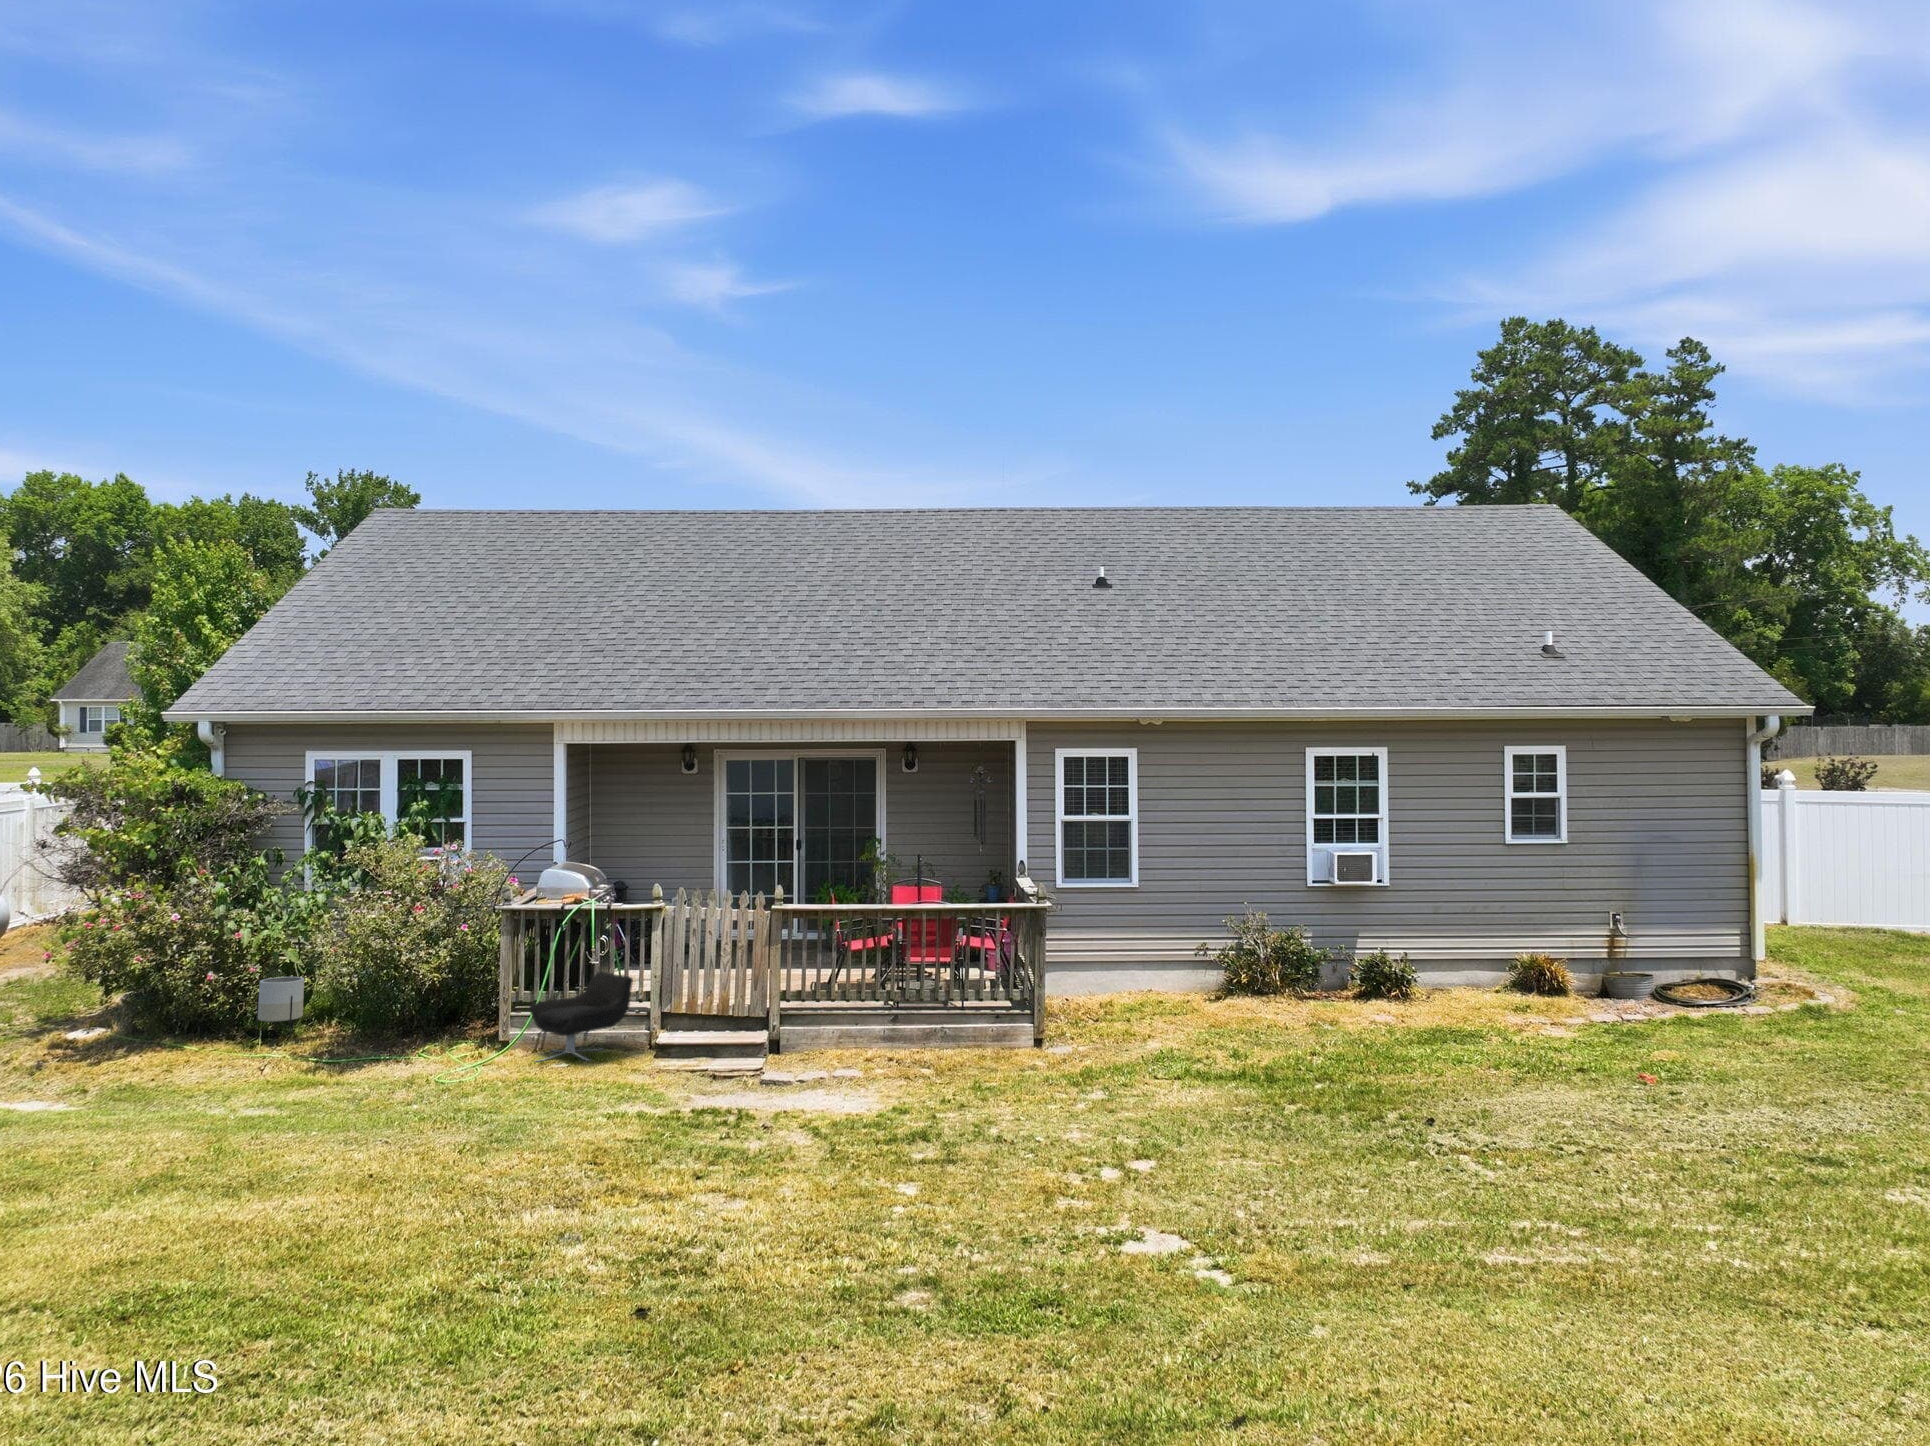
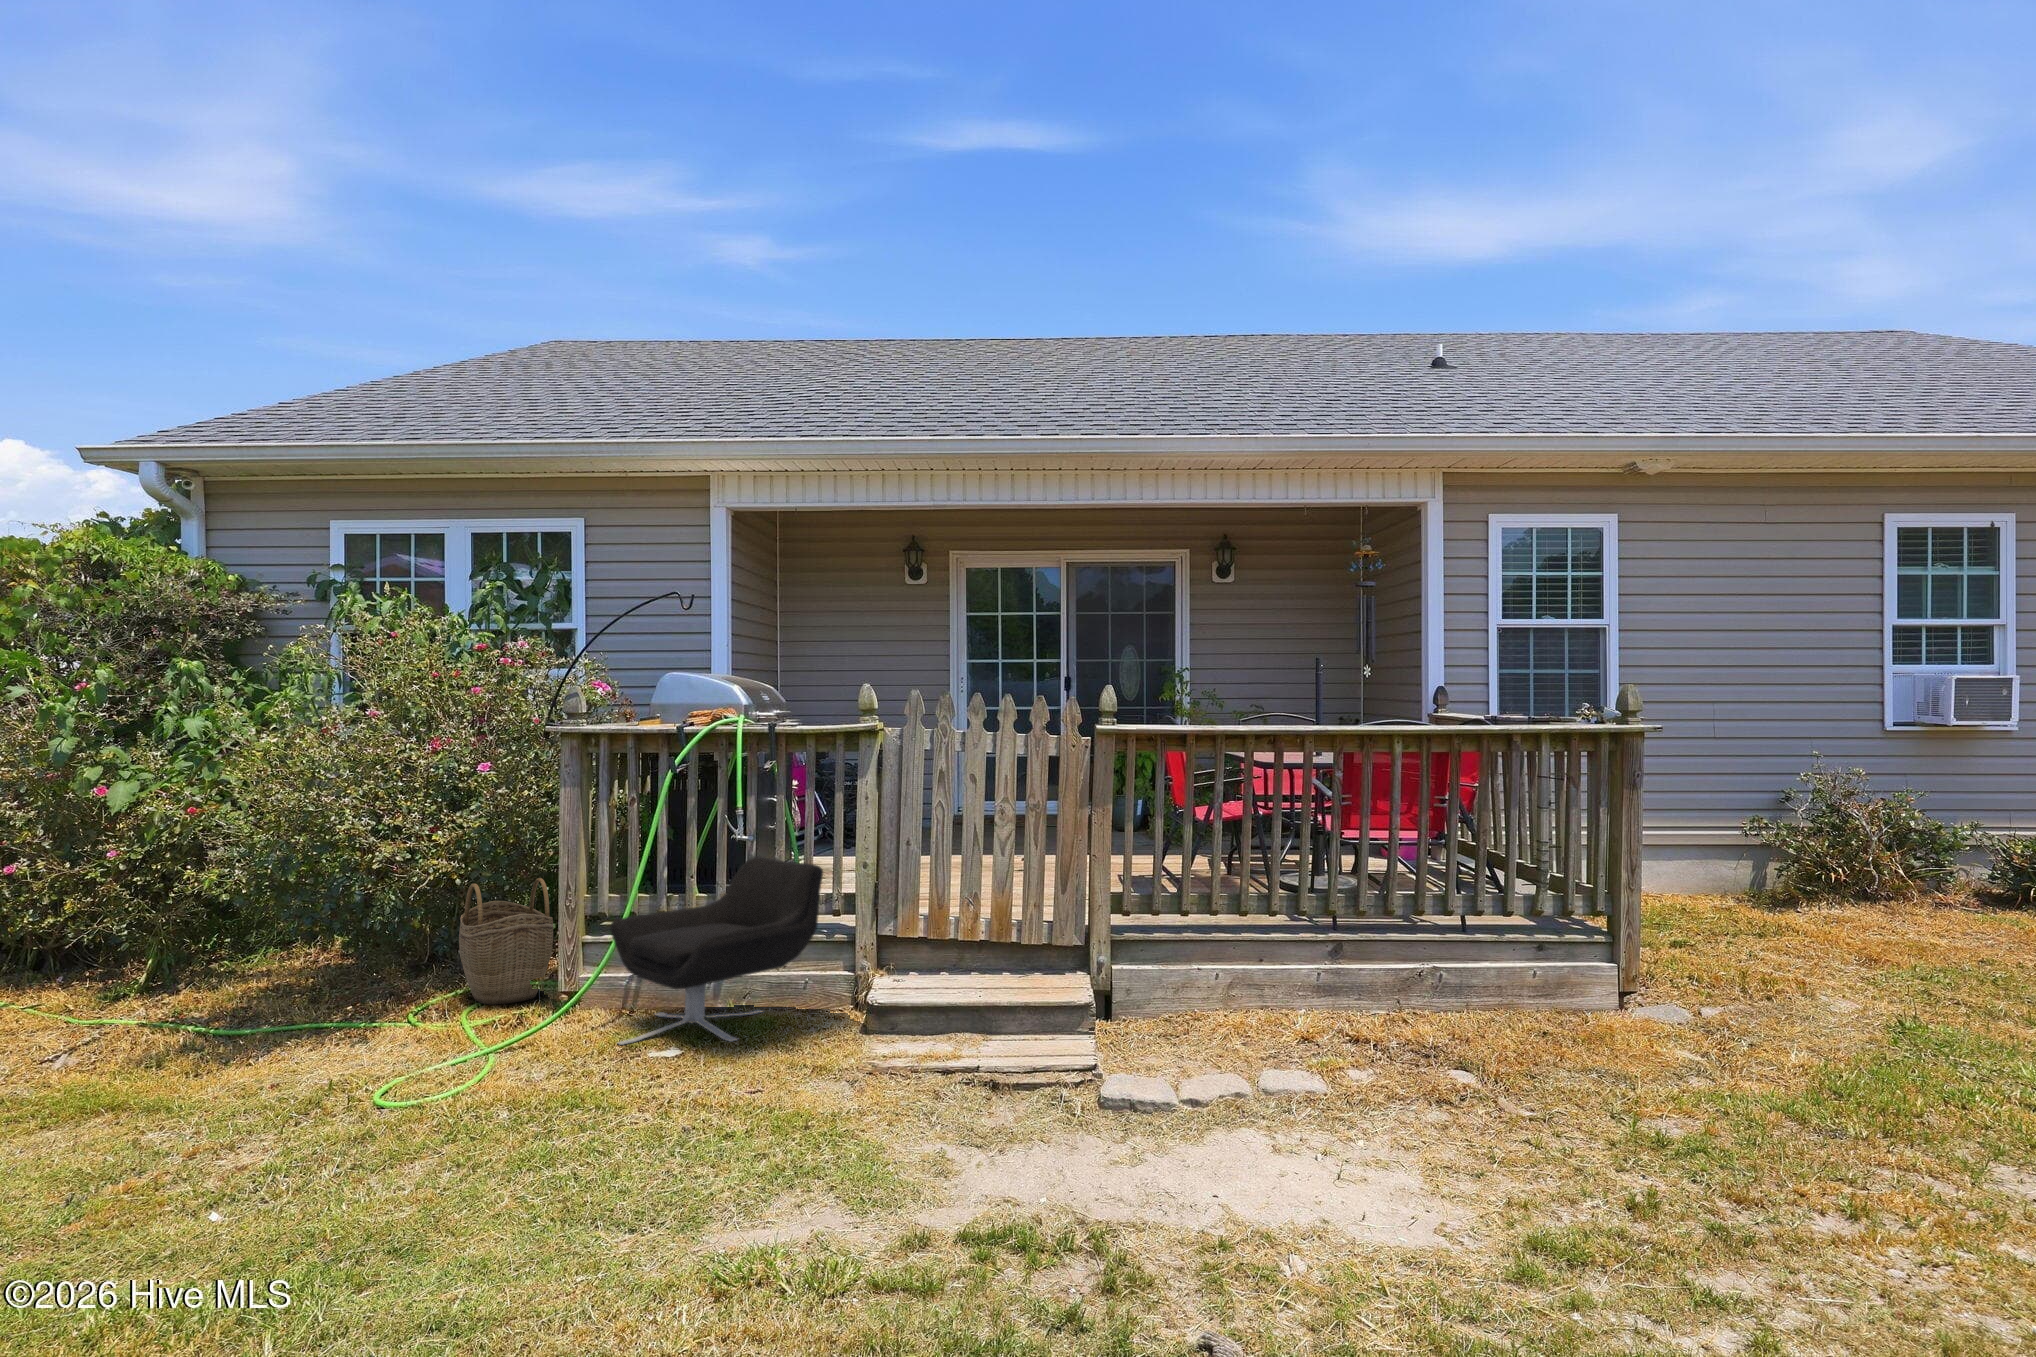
planter: present [255,977,304,1037] -> none [92,868,196,983]
woven basket: none [450,983,498,1047] -> present [459,878,553,1005]

